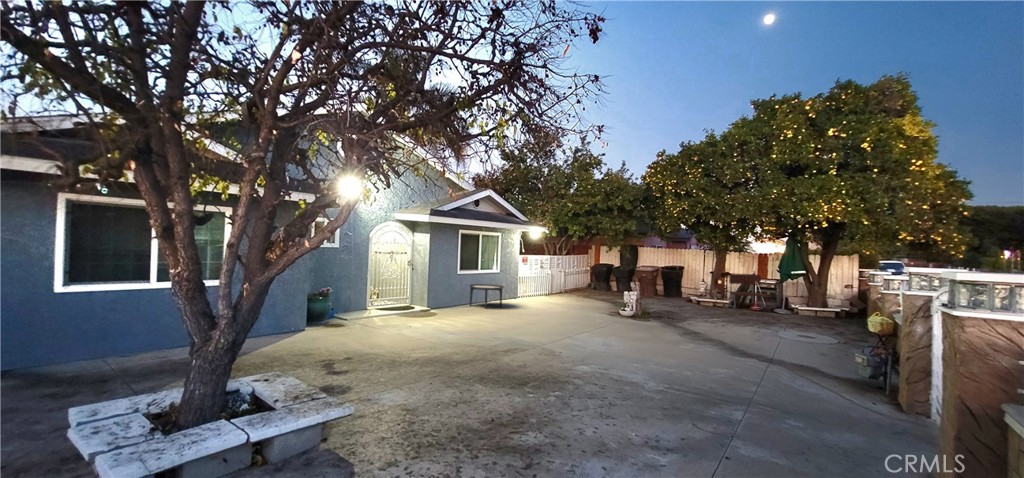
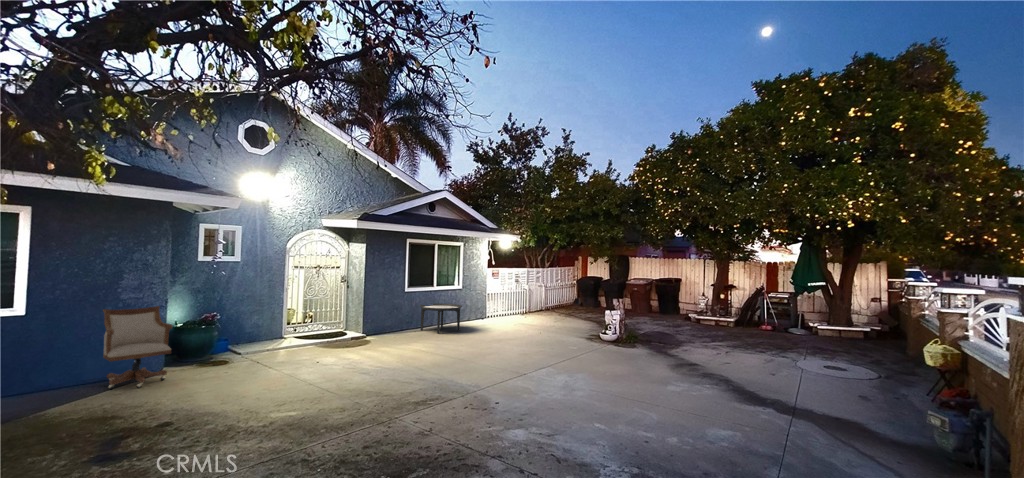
bench: present [729,274,767,309] -> none [734,286,779,328]
chair: none [268,281,316,340] -> present [103,306,173,389]

